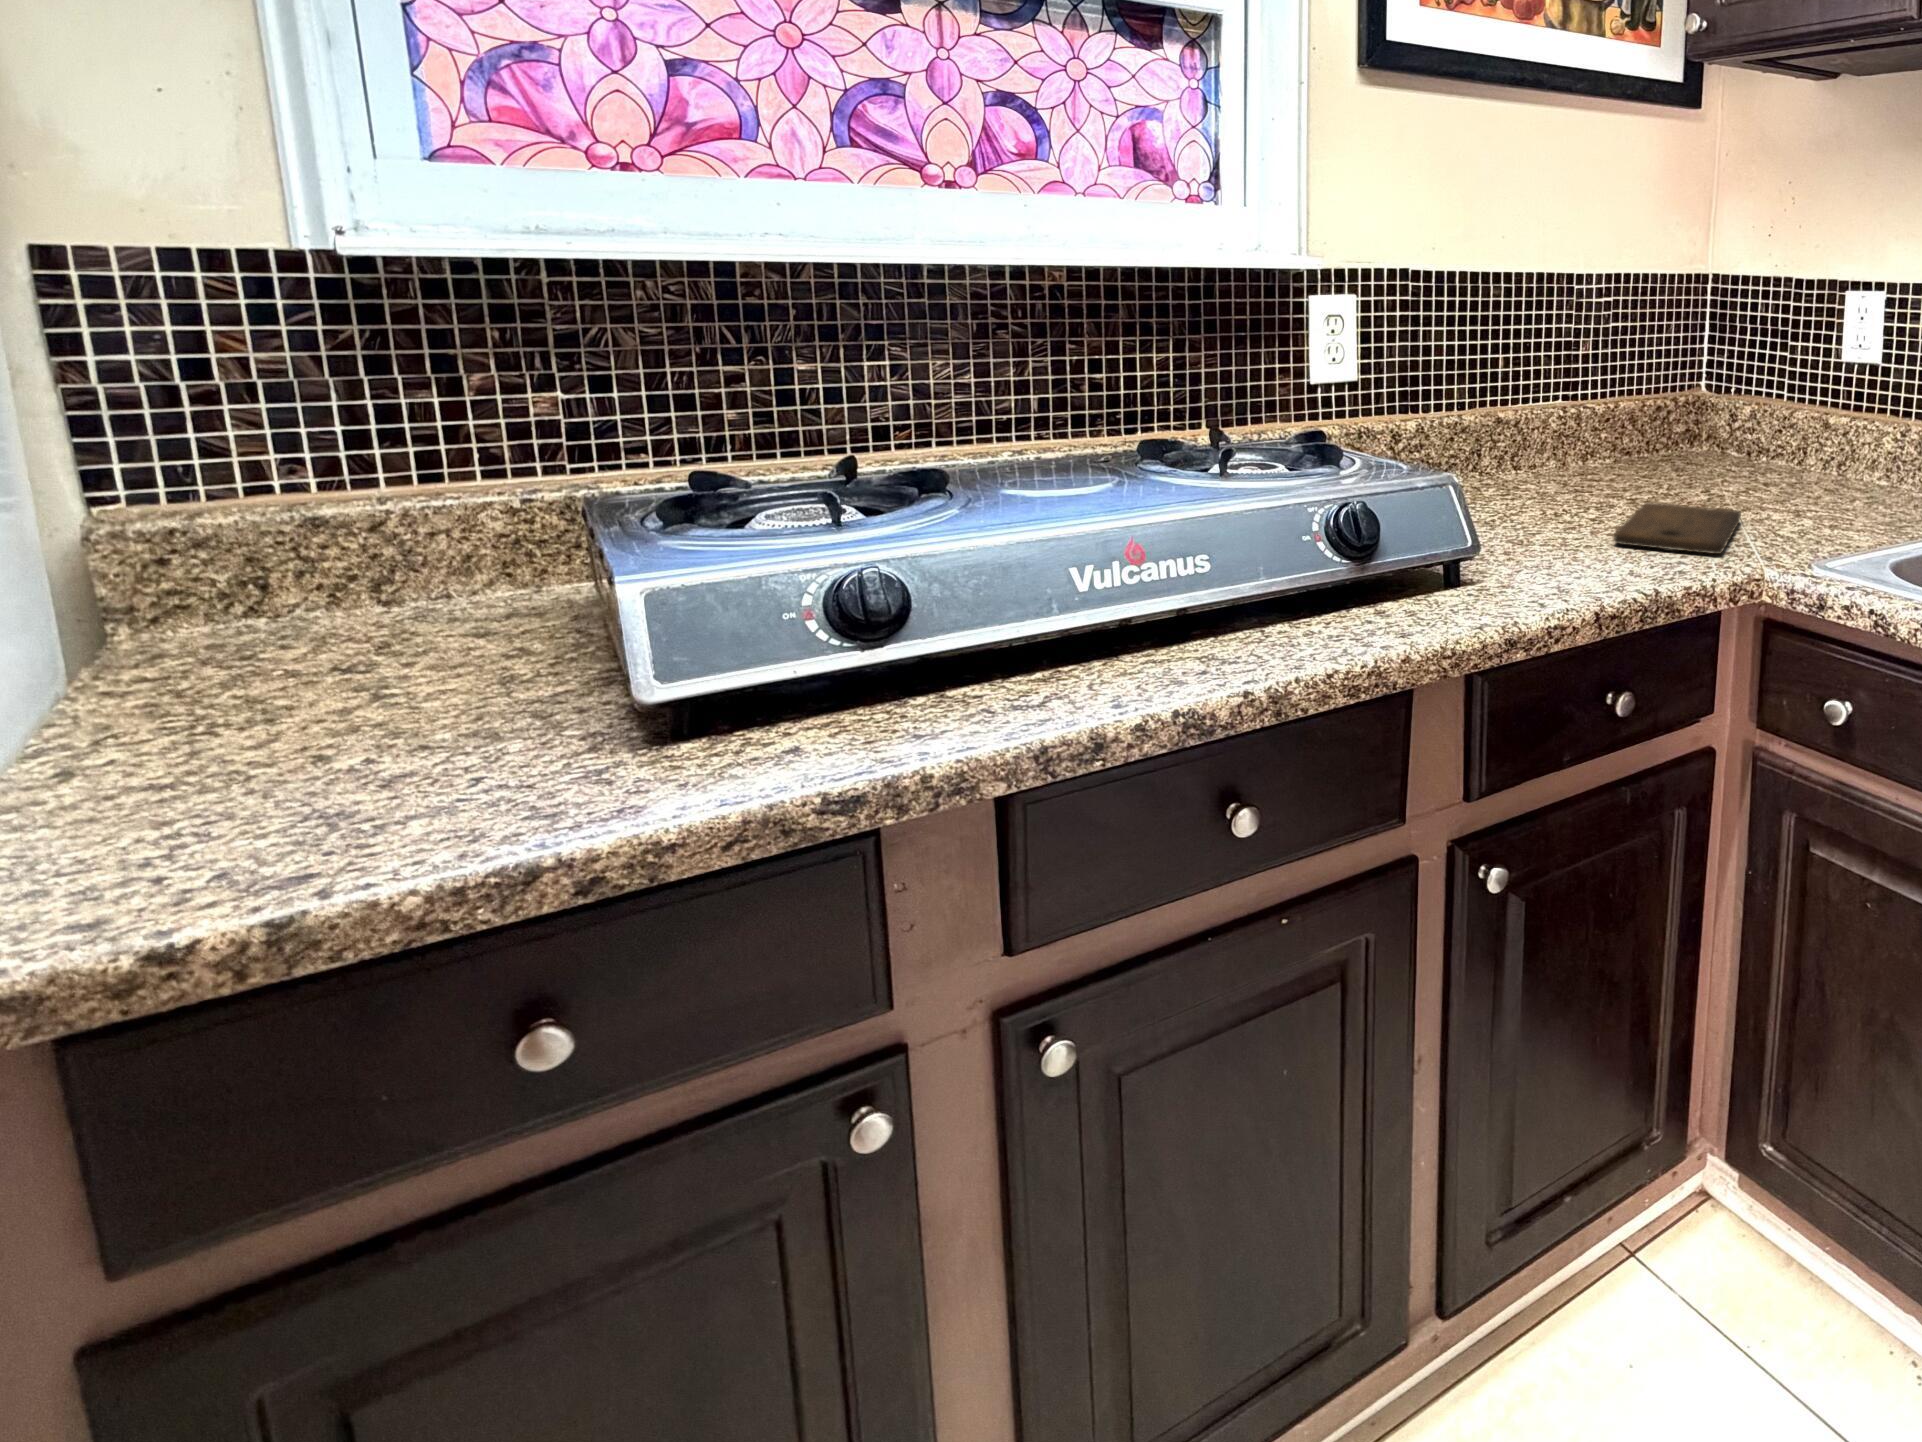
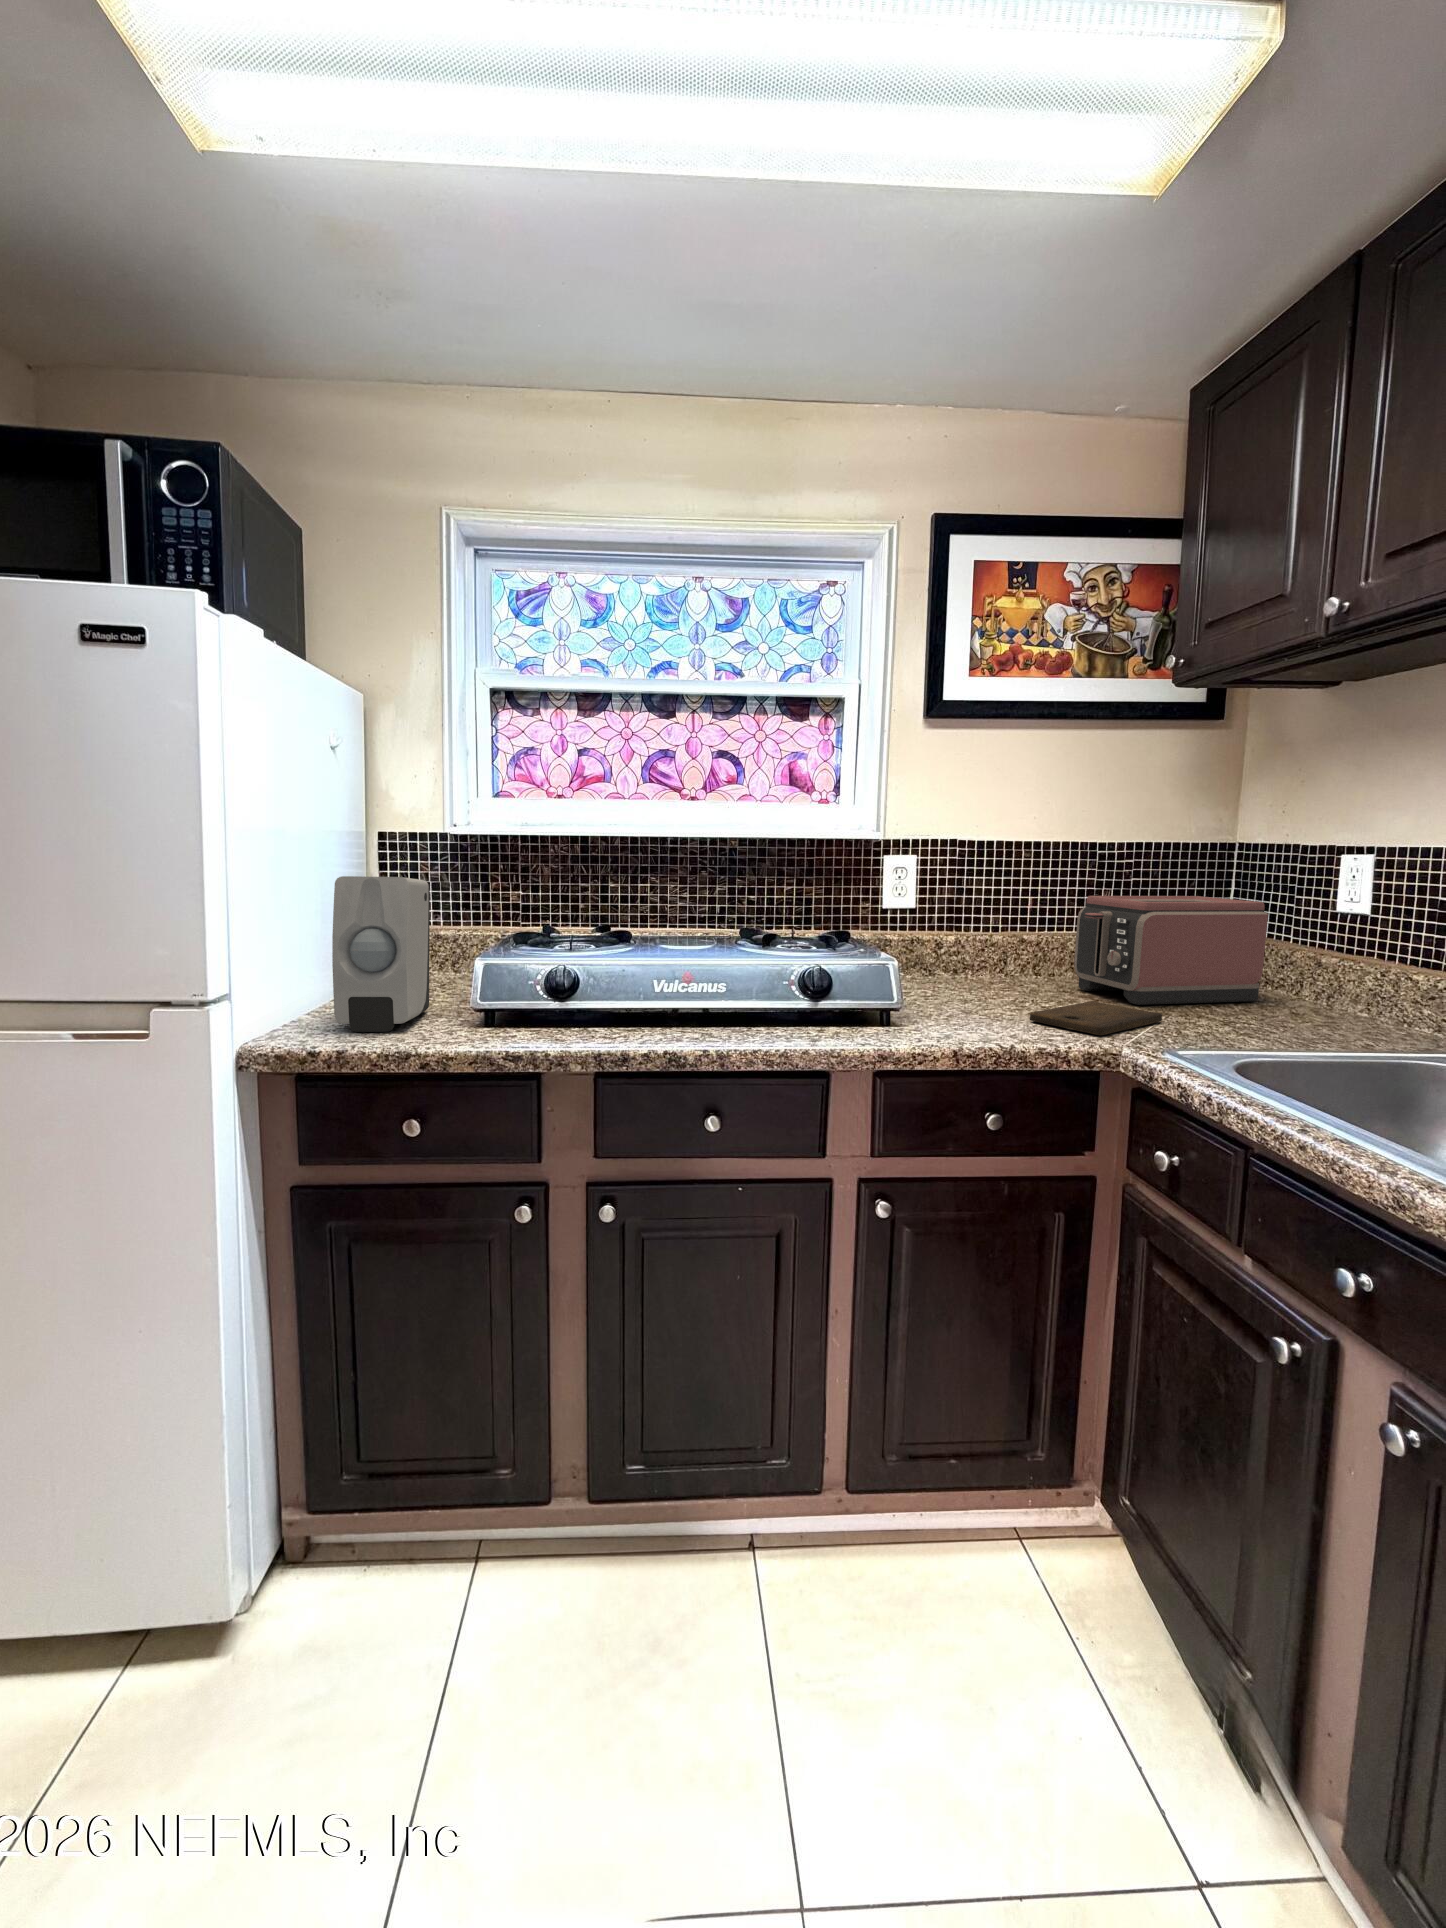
toaster: none [1579,345,1785,499] -> present [1074,896,1268,1005]
soap dispenser: none [80,391,446,860] -> present [332,876,430,1032]

